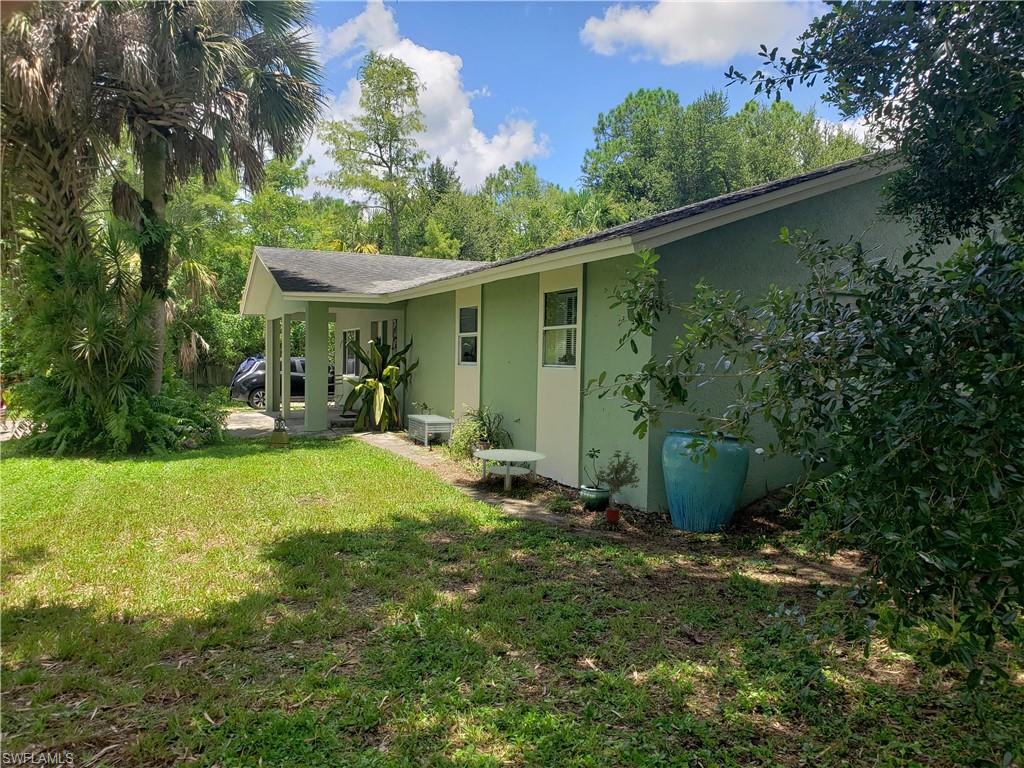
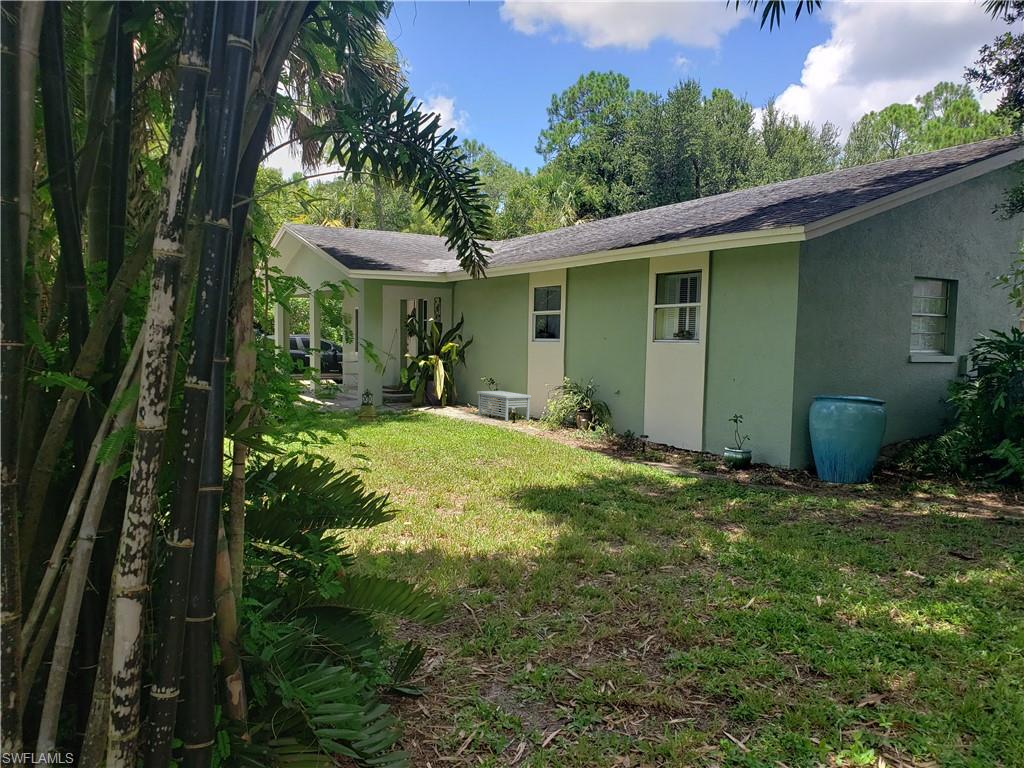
round table: present [473,449,546,491] -> none [601,419,671,456]
potted tree: present [596,450,641,523] -> none [749,412,801,478]

